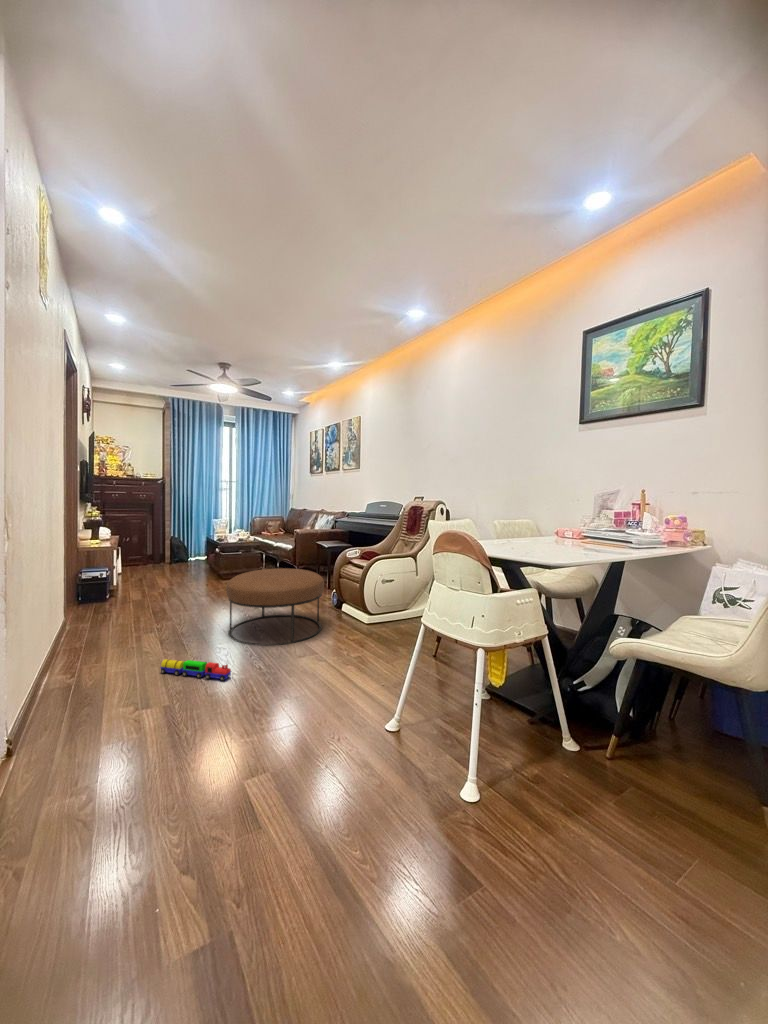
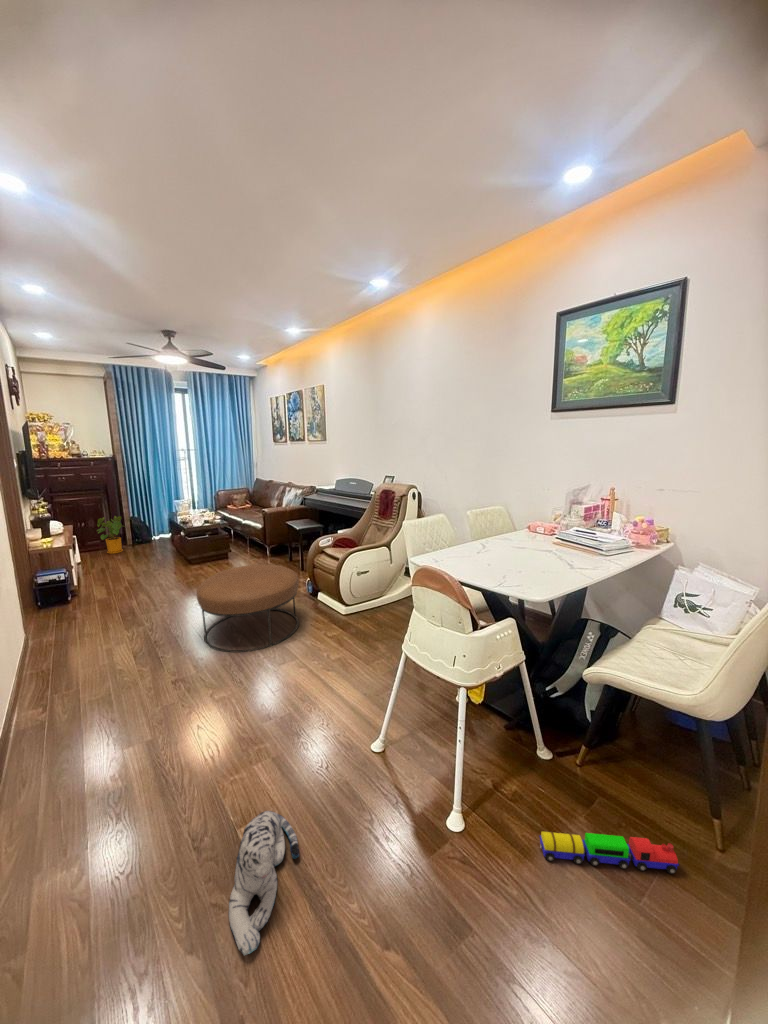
house plant: none [138,533,166,569] -> present [97,516,123,554]
toy train: present [161,659,231,681] -> present [540,832,679,874]
plush toy: none [232,750,306,863] -> present [229,811,299,955]

